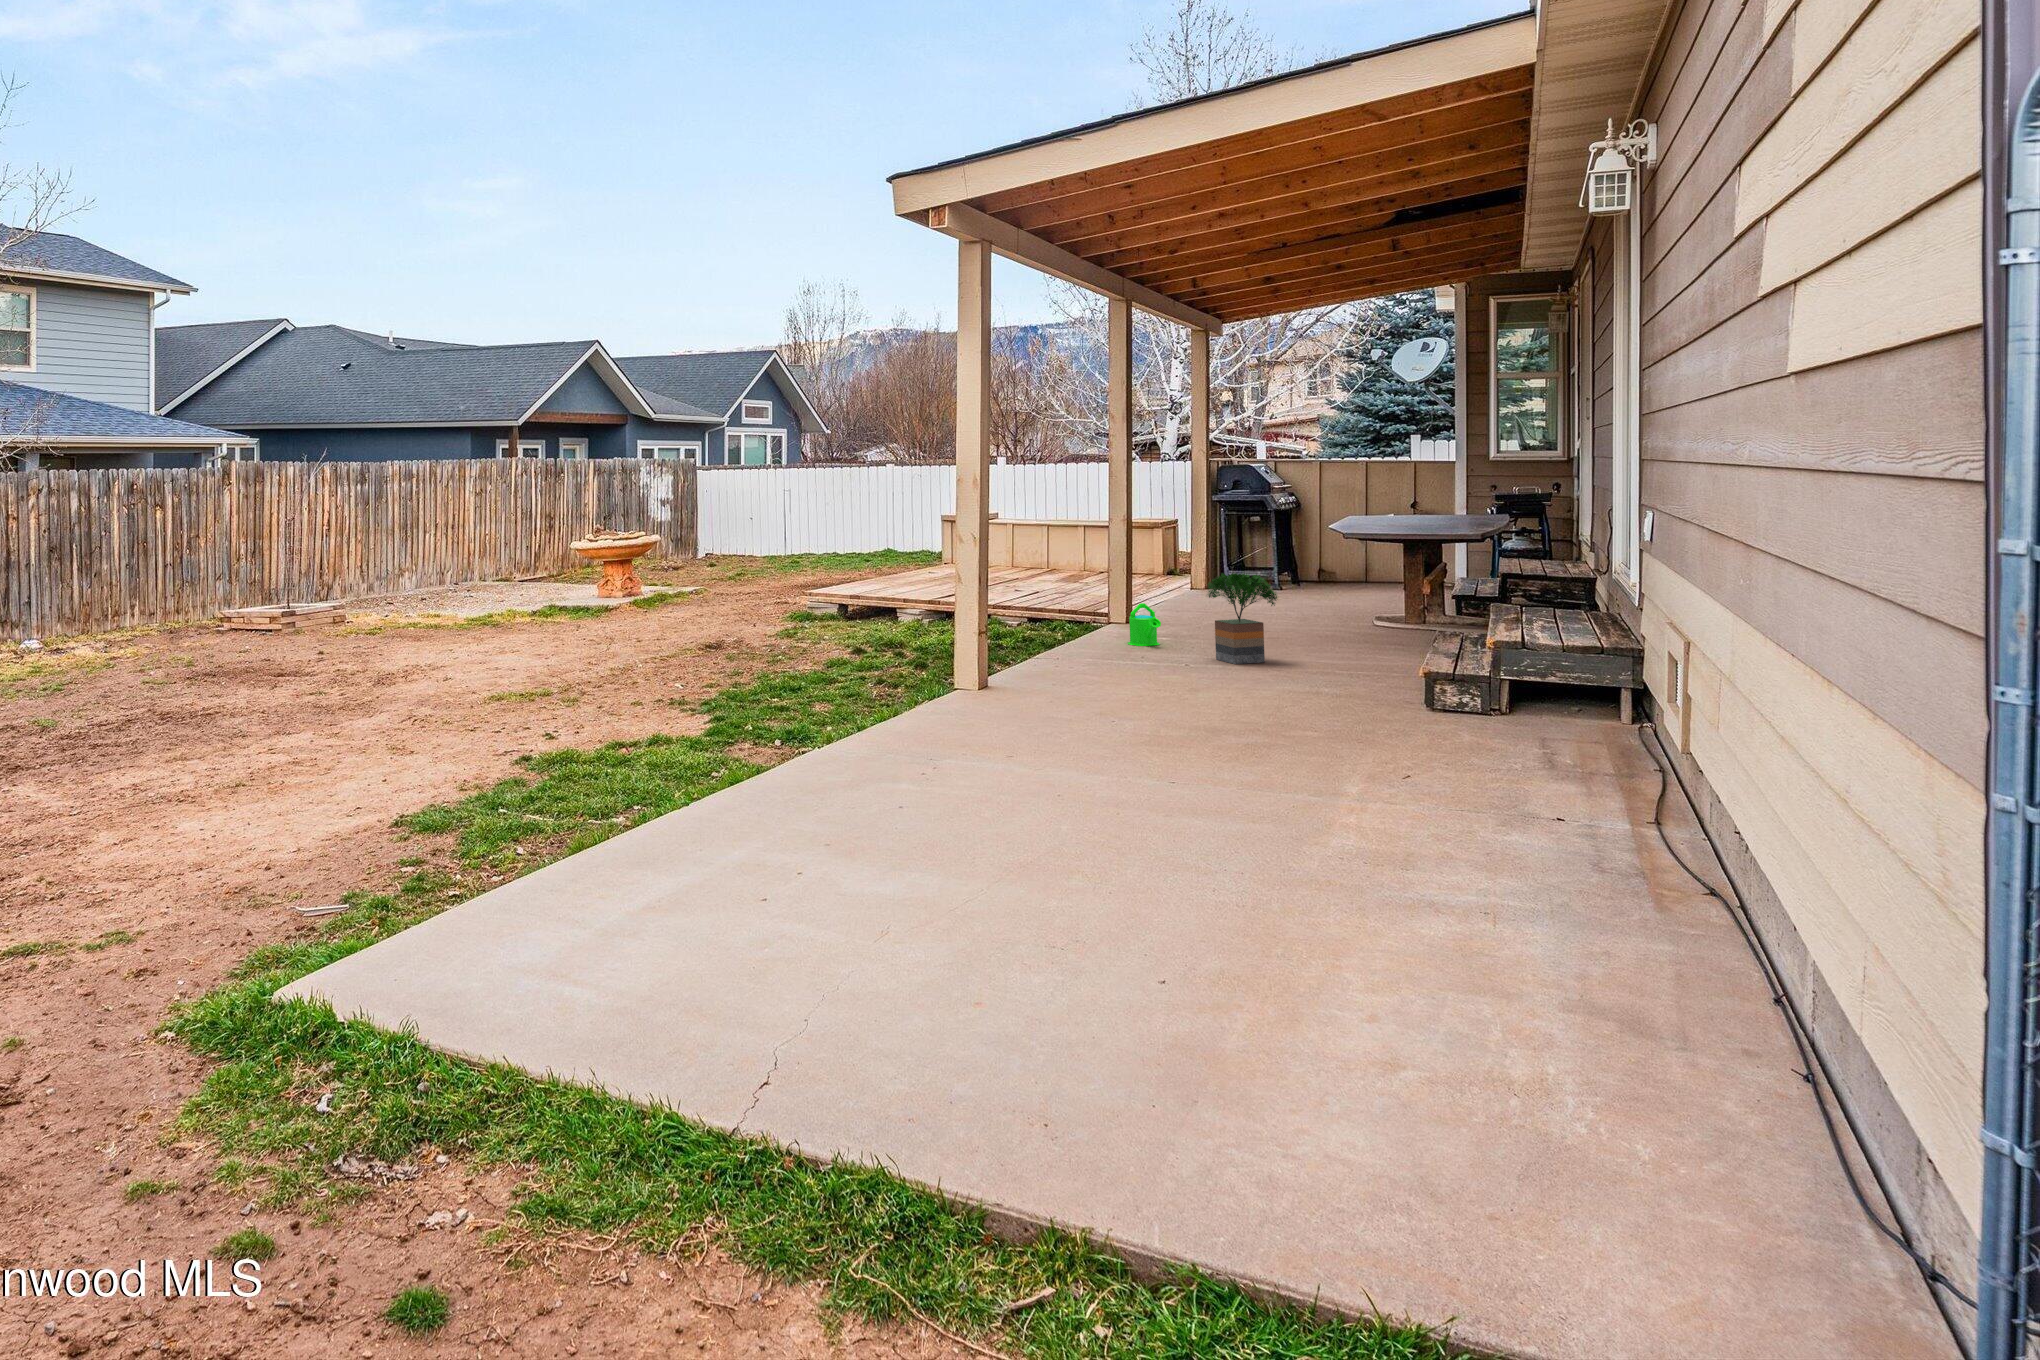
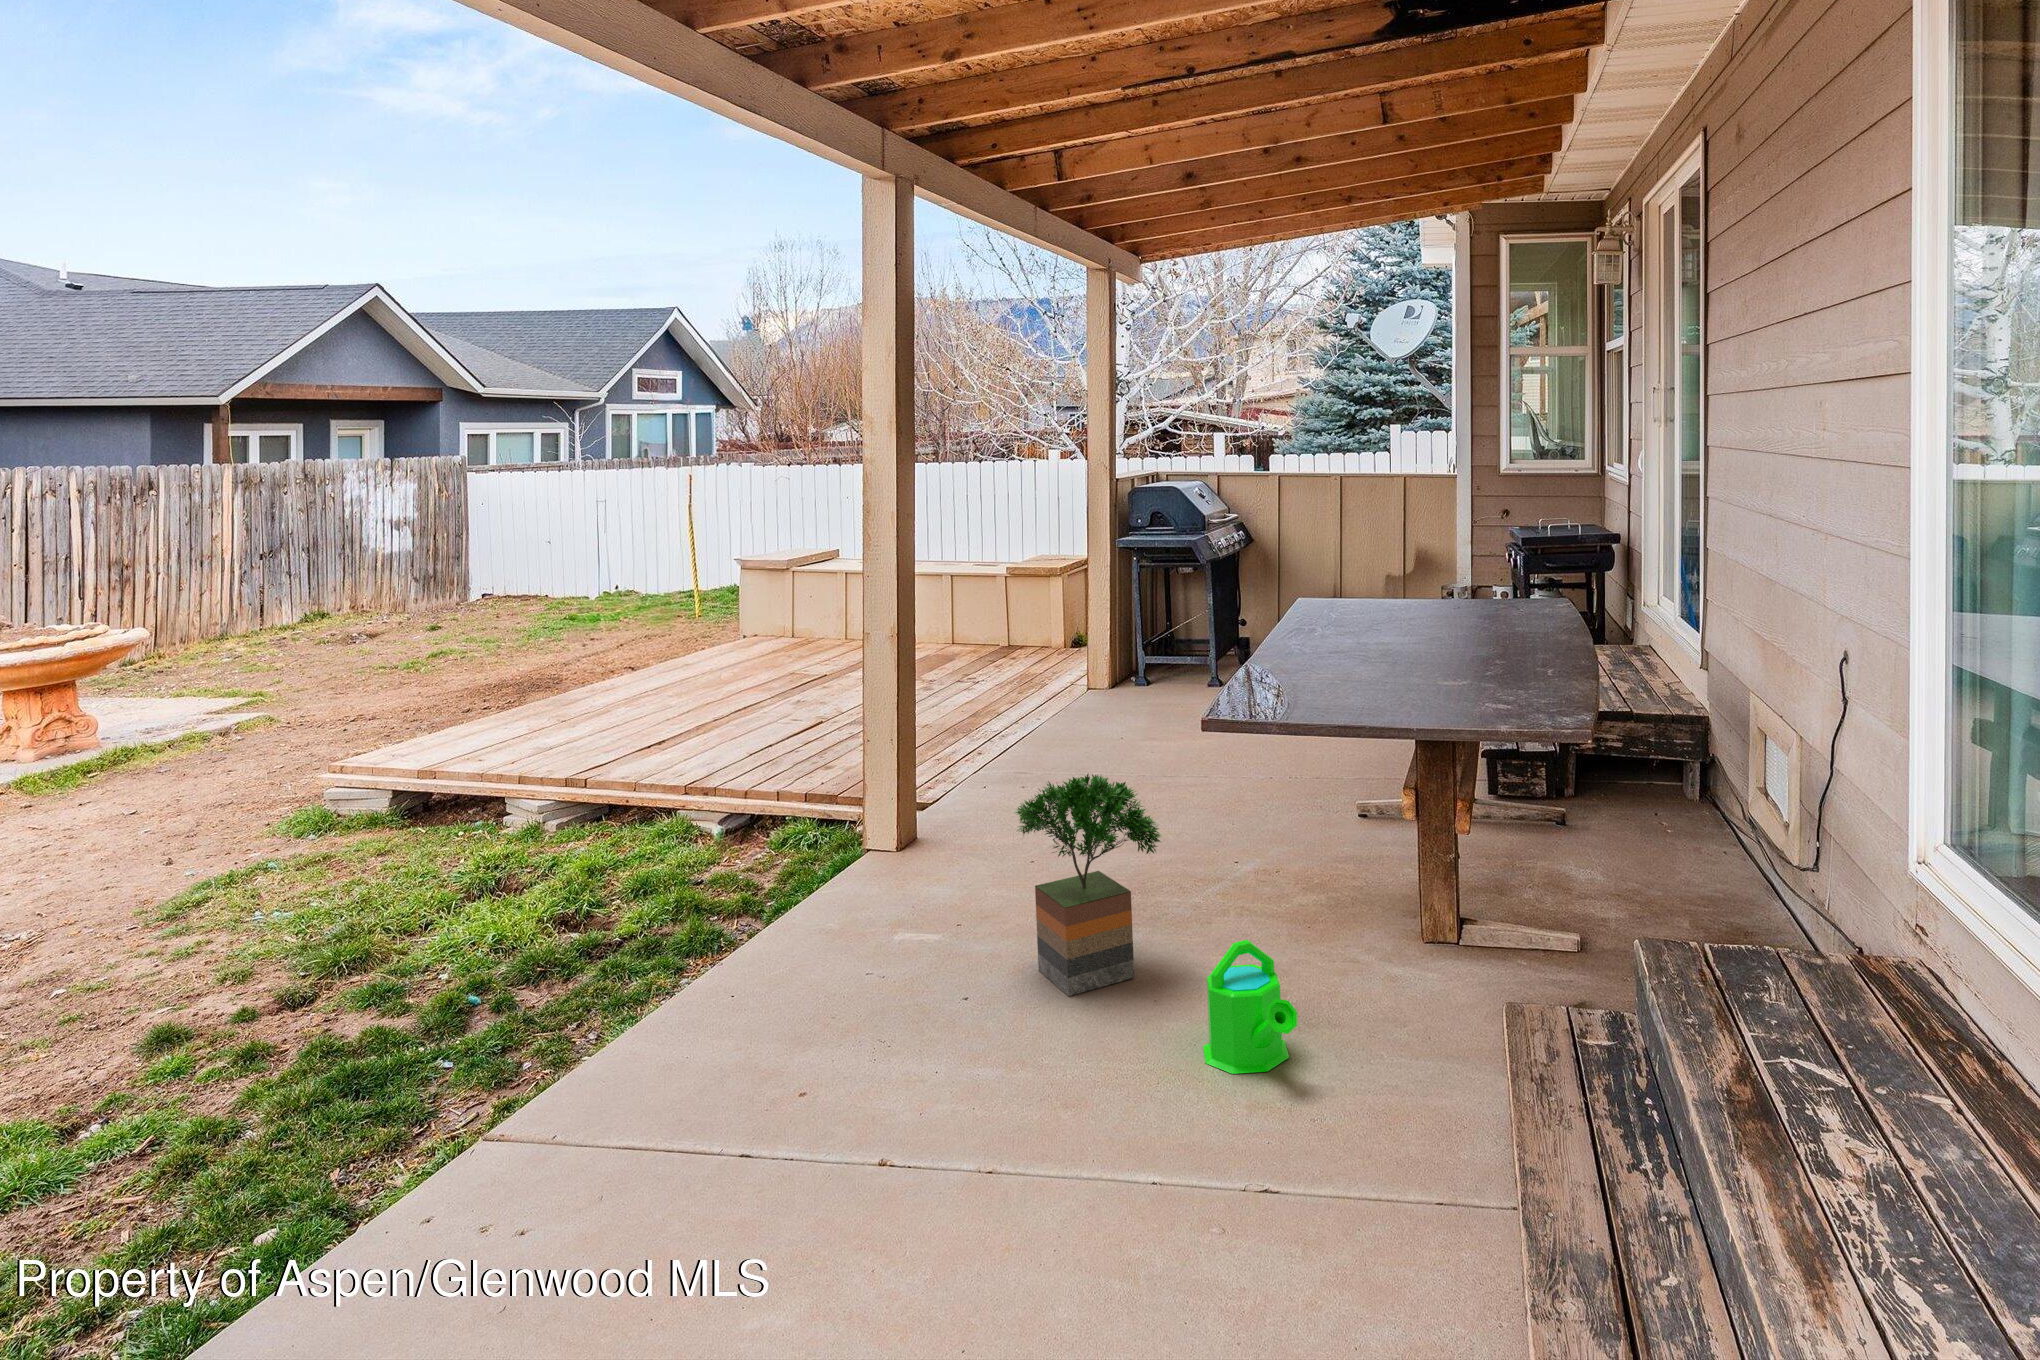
watering can: present [1128,603,1161,646] -> present [1203,940,1297,1074]

